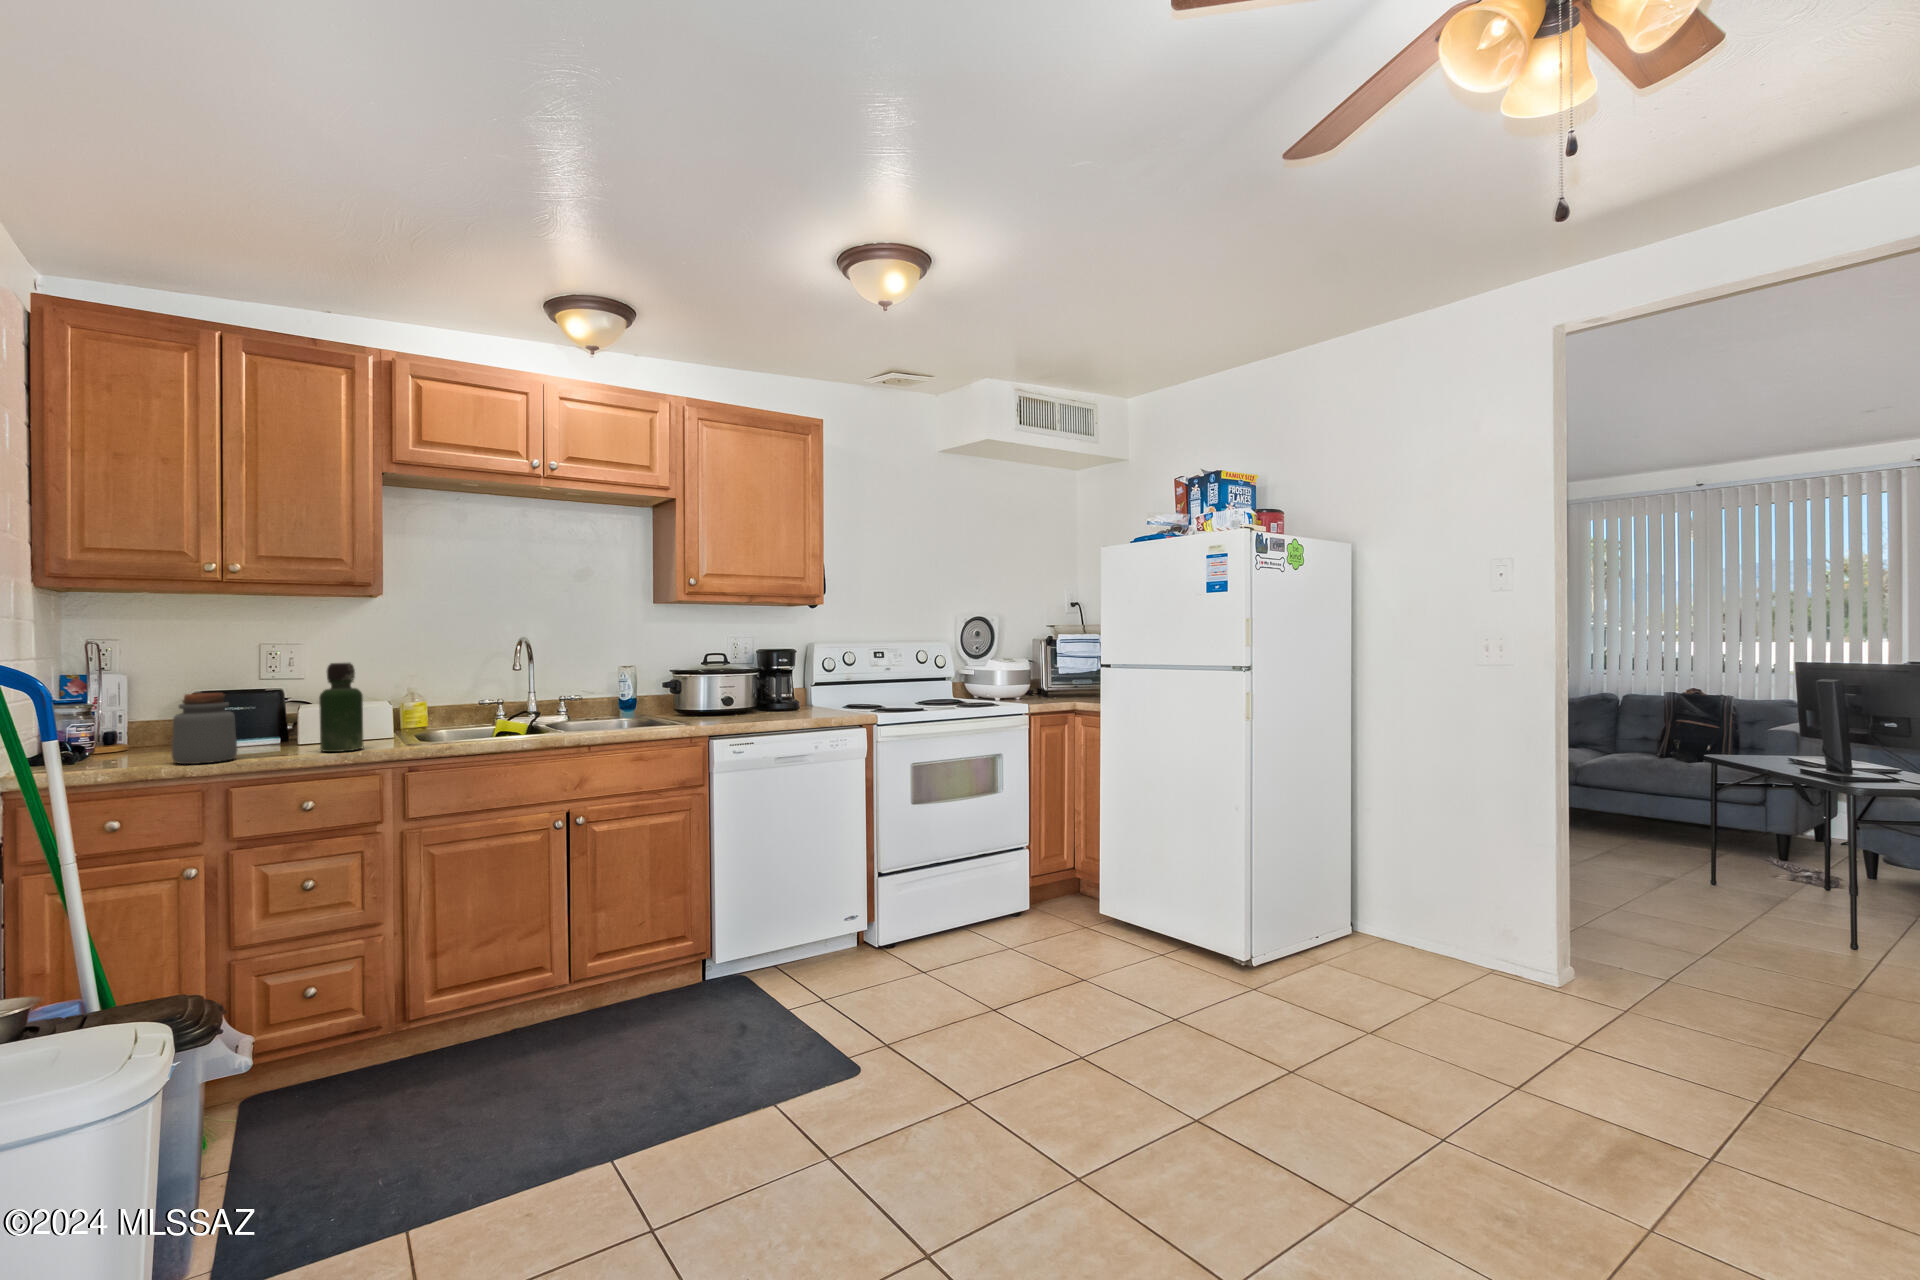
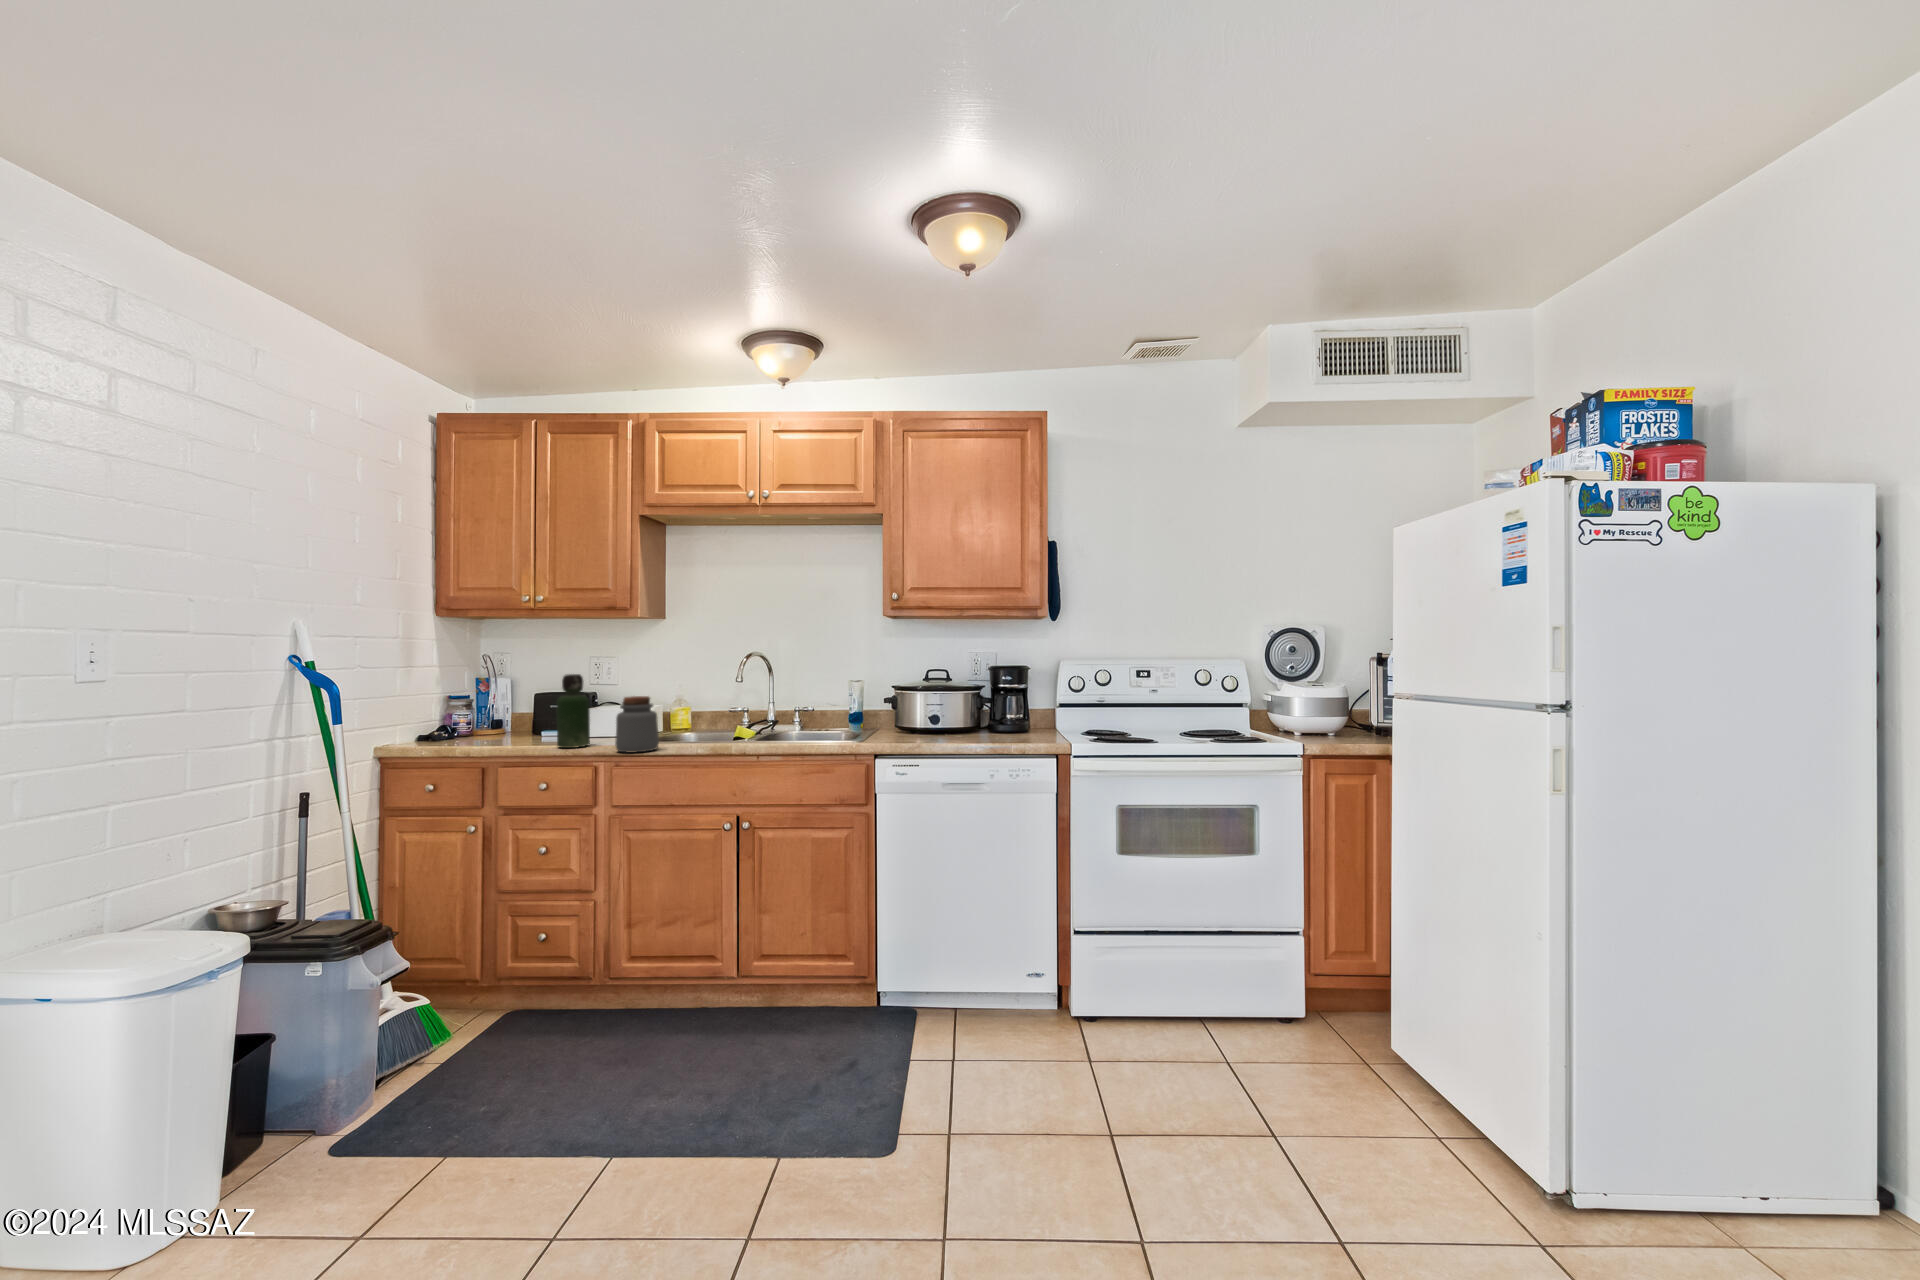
jar: present [172,693,237,764] -> present [615,696,659,753]

